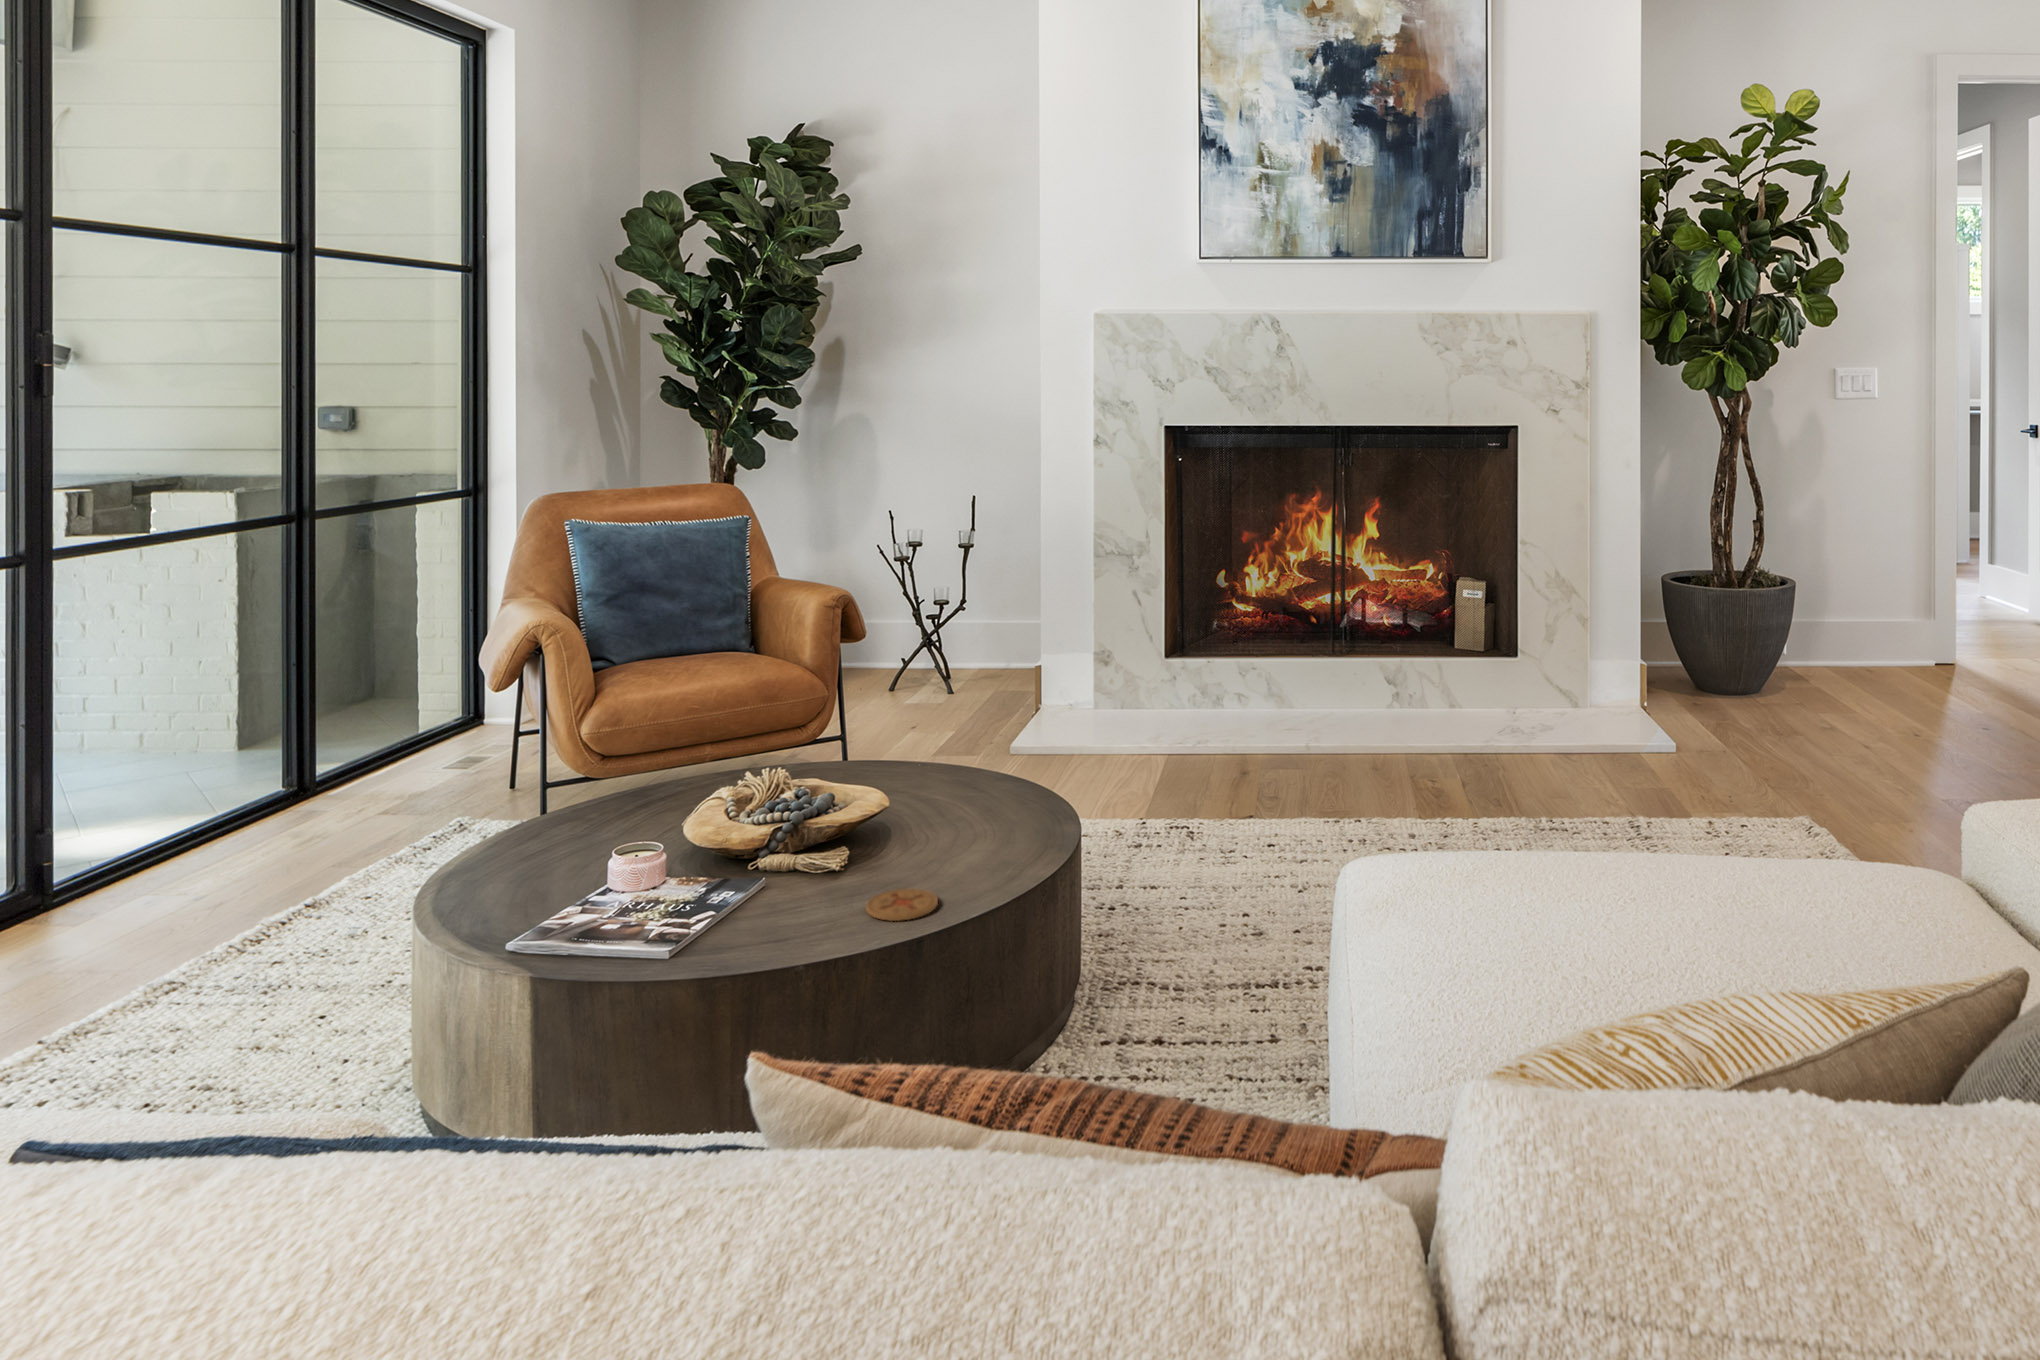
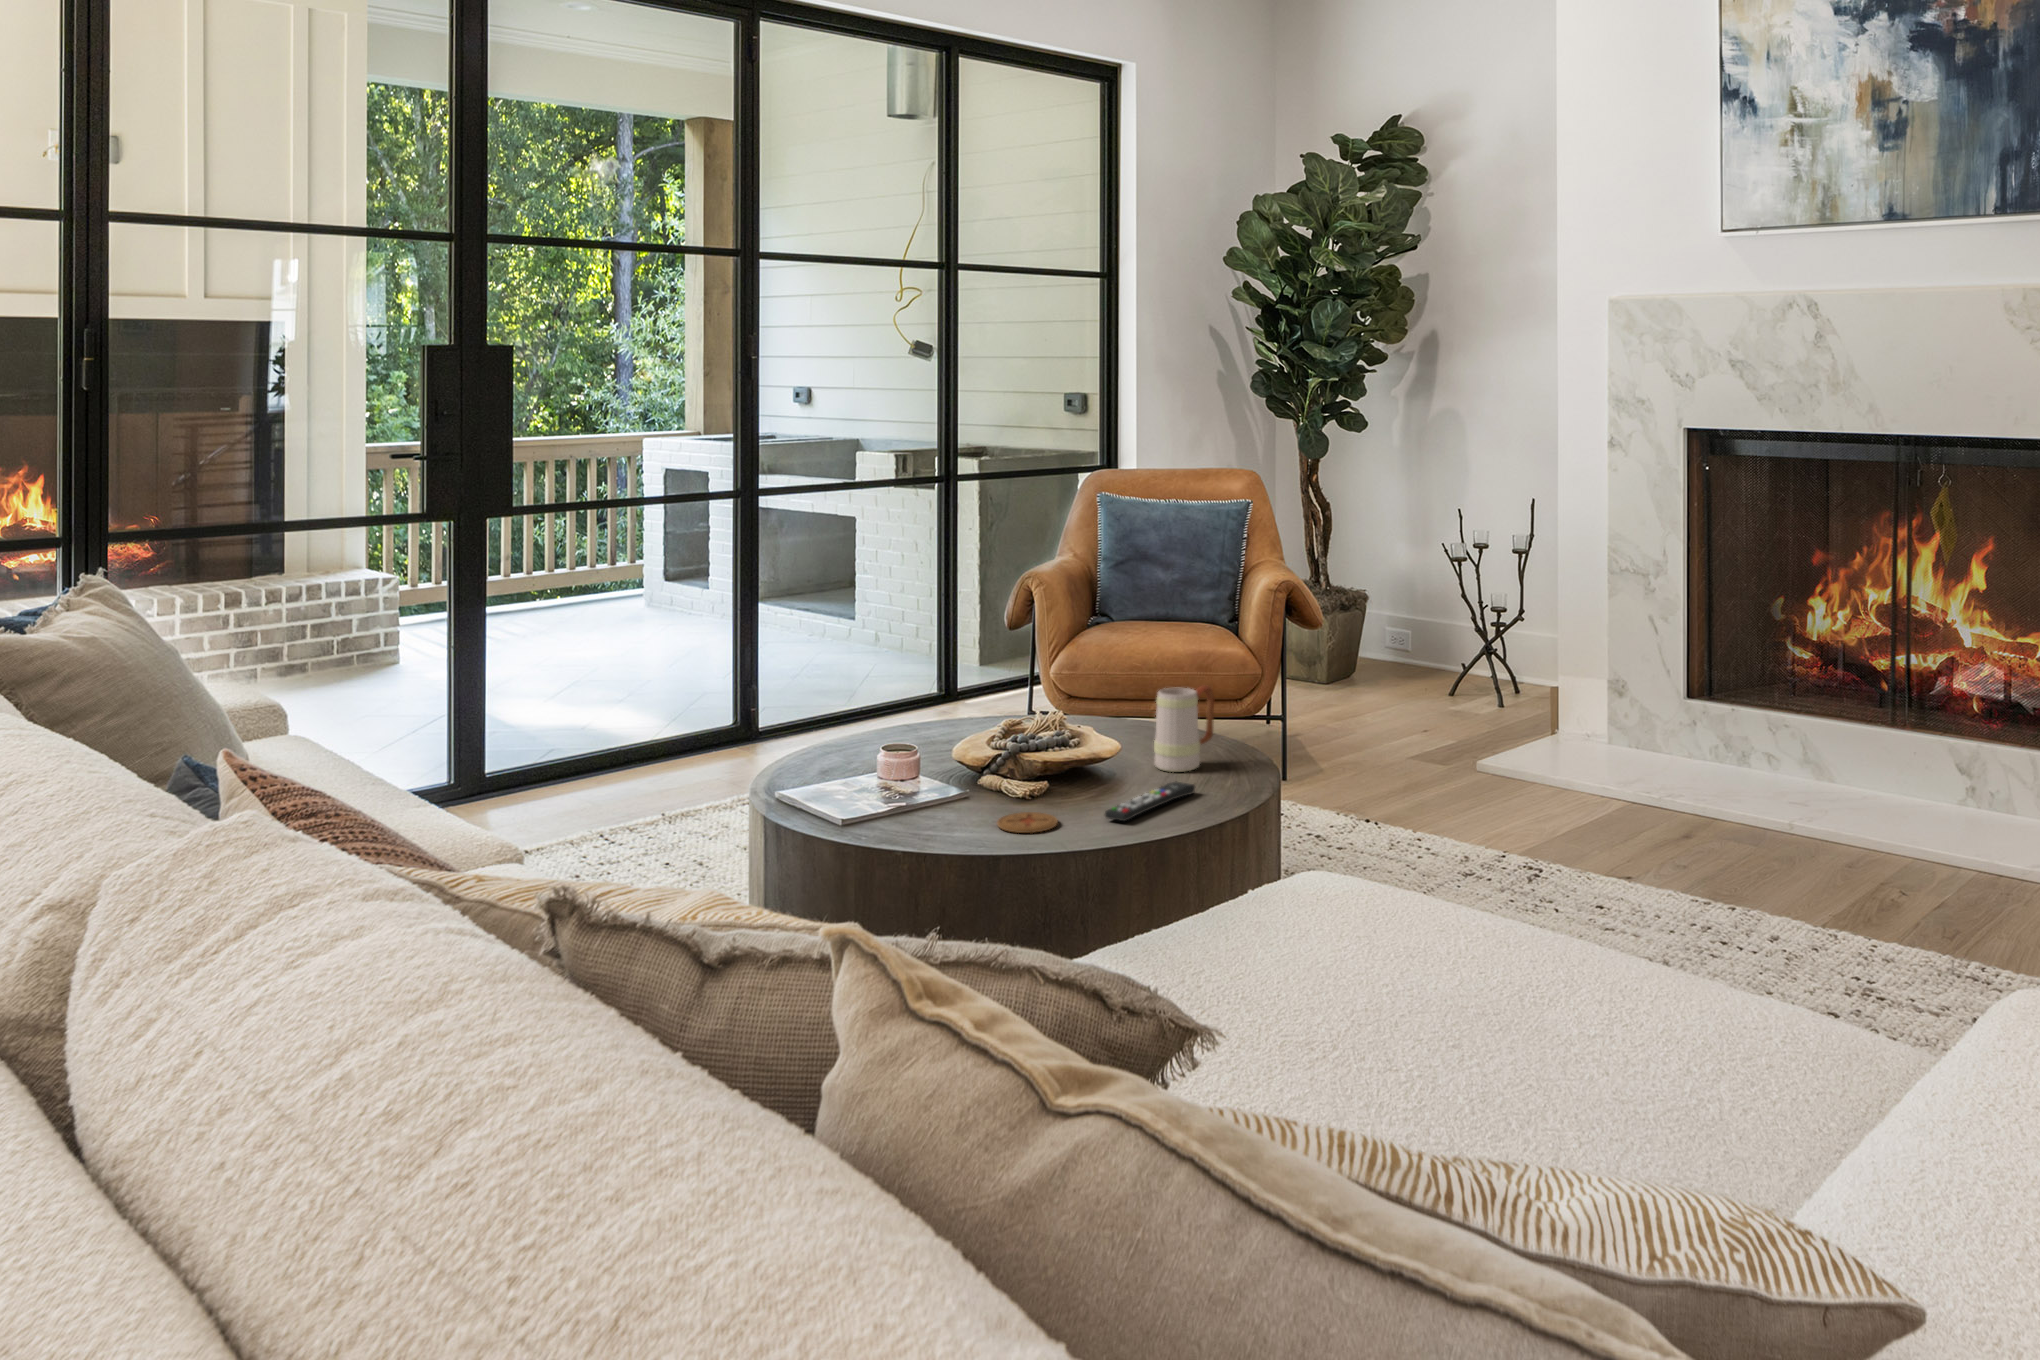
mug: none [919,711,974,809] -> present [1154,685,1214,772]
remote control: none [976,820,1012,879] -> present [1105,782,1195,821]

